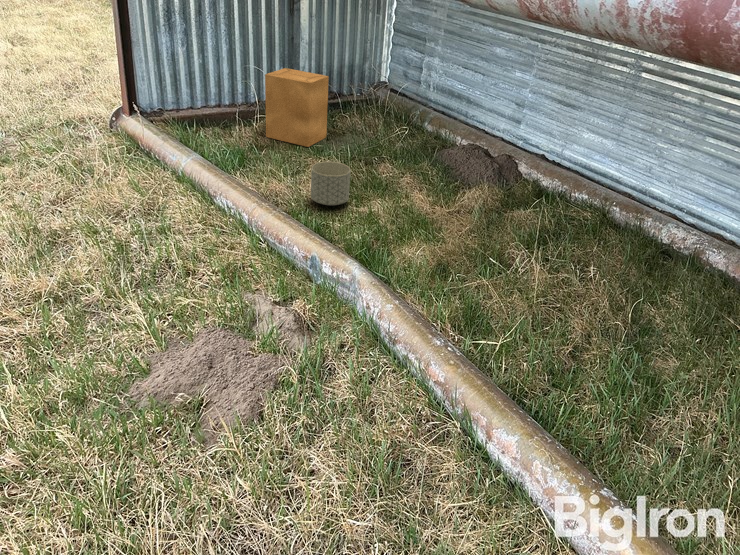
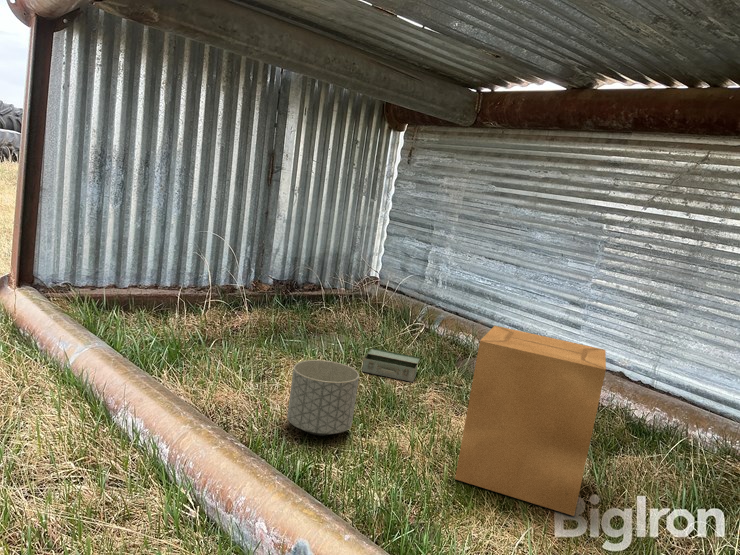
cardboard box: present [265,68,329,147] -> present [455,326,606,516]
toolbox: none [362,146,402,169] -> present [362,348,420,382]

